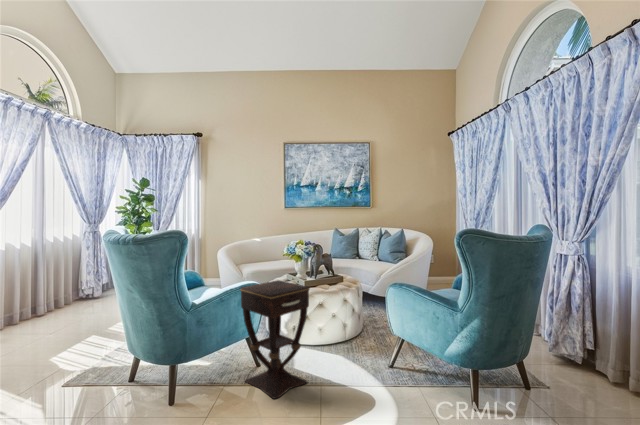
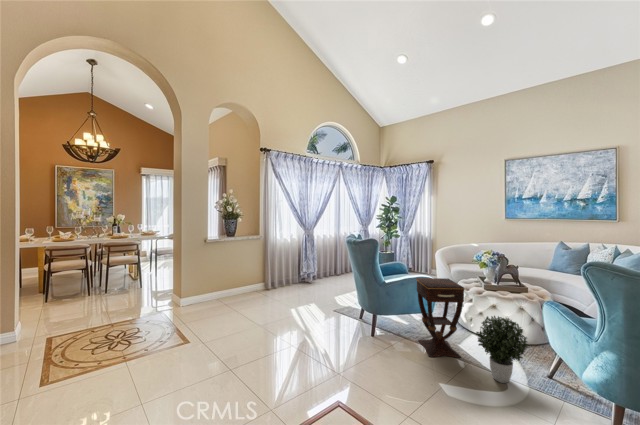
potted plant: none [335,313,387,394] -> present [476,316,529,383]

